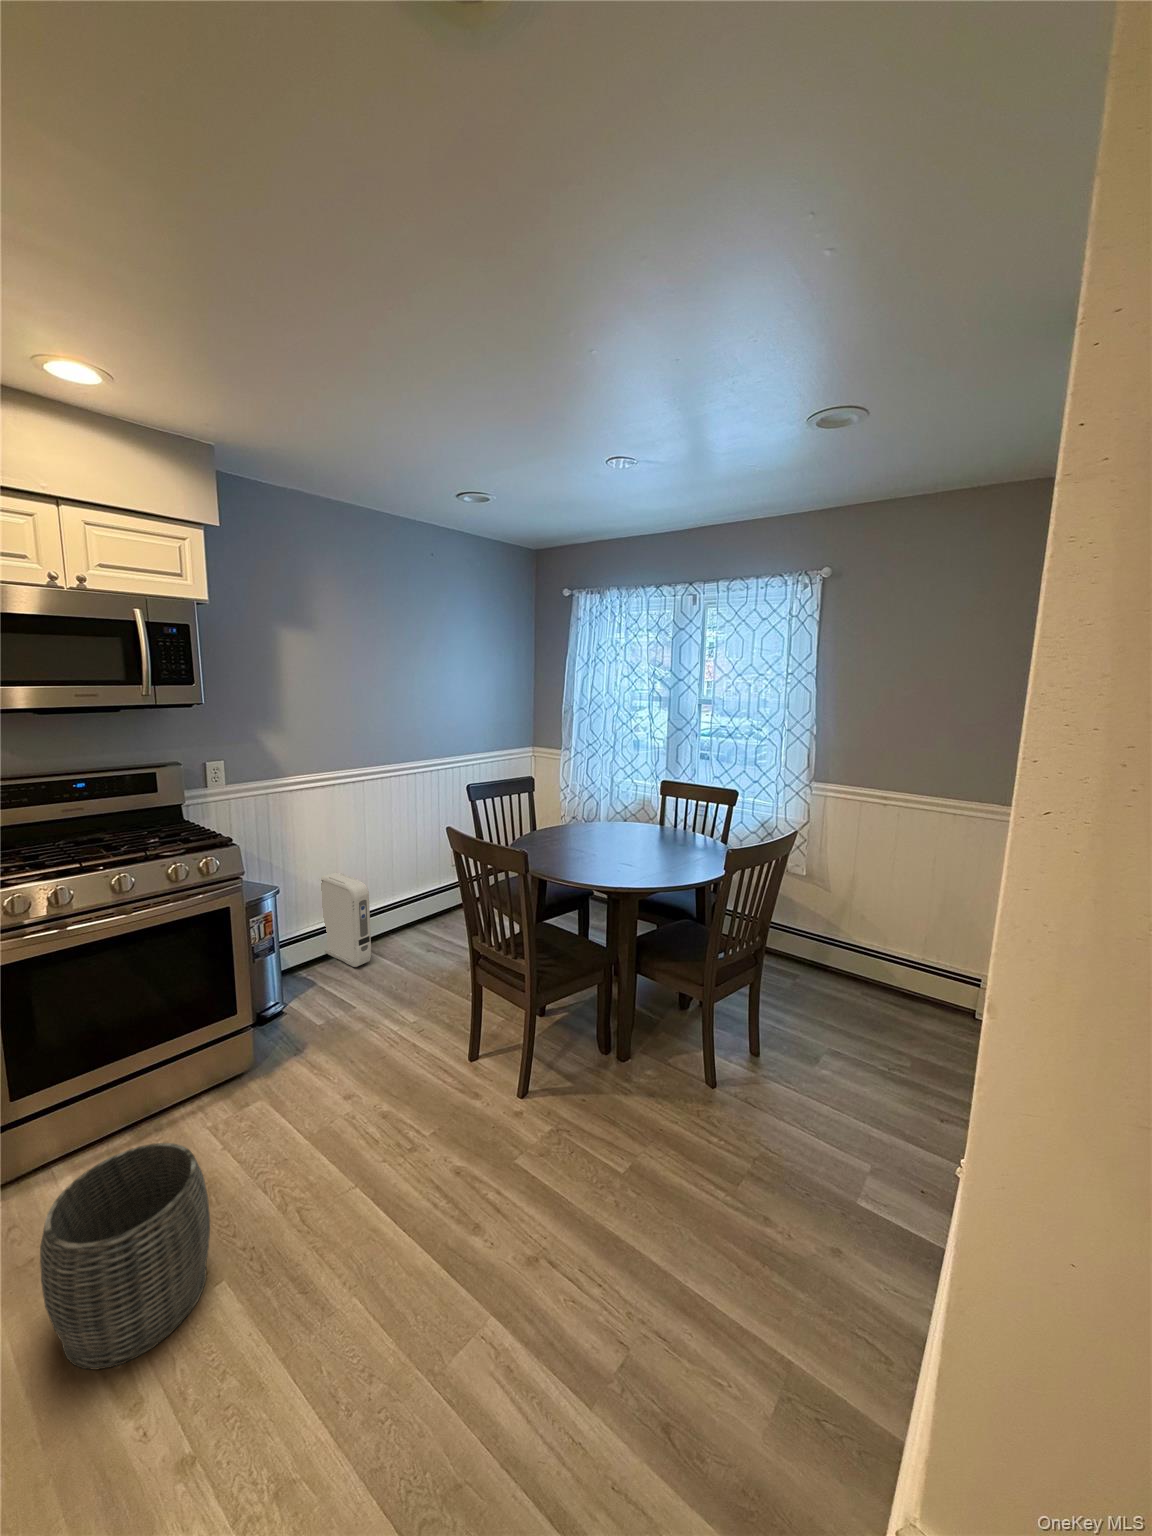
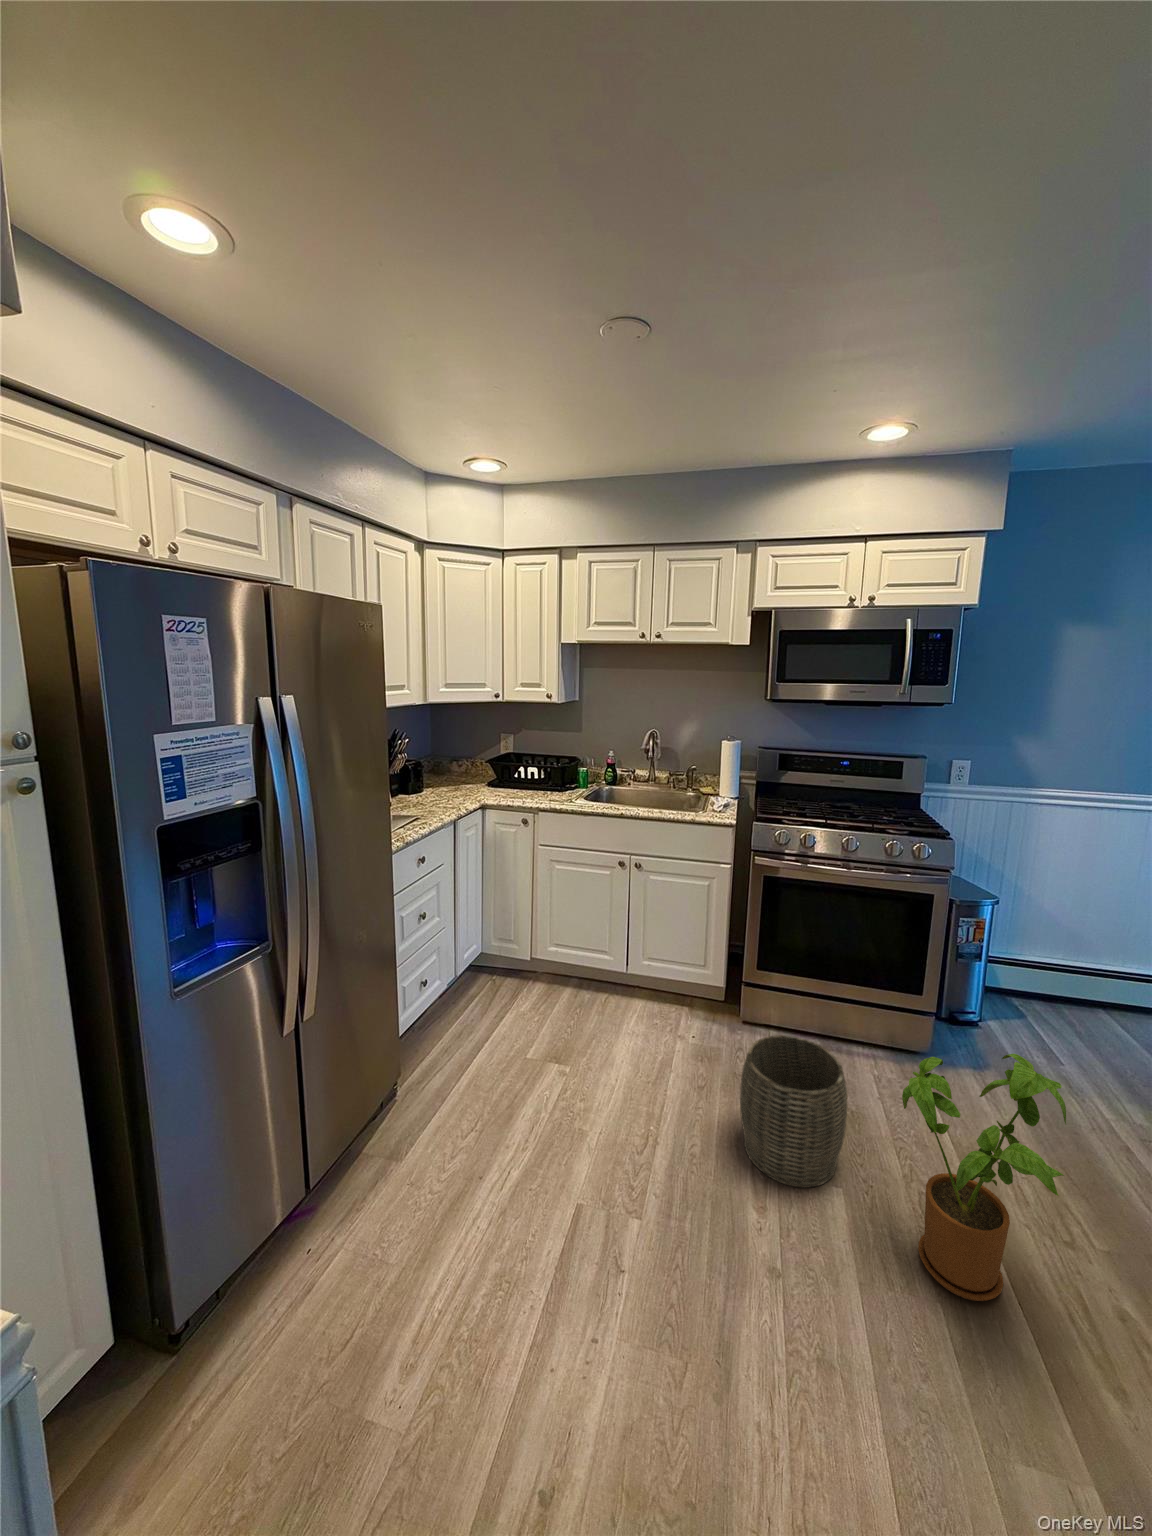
air purifier: present [321,873,371,967] -> none [1048,907,1121,1028]
house plant: none [273,1024,427,1282] -> present [902,1054,1066,1301]

